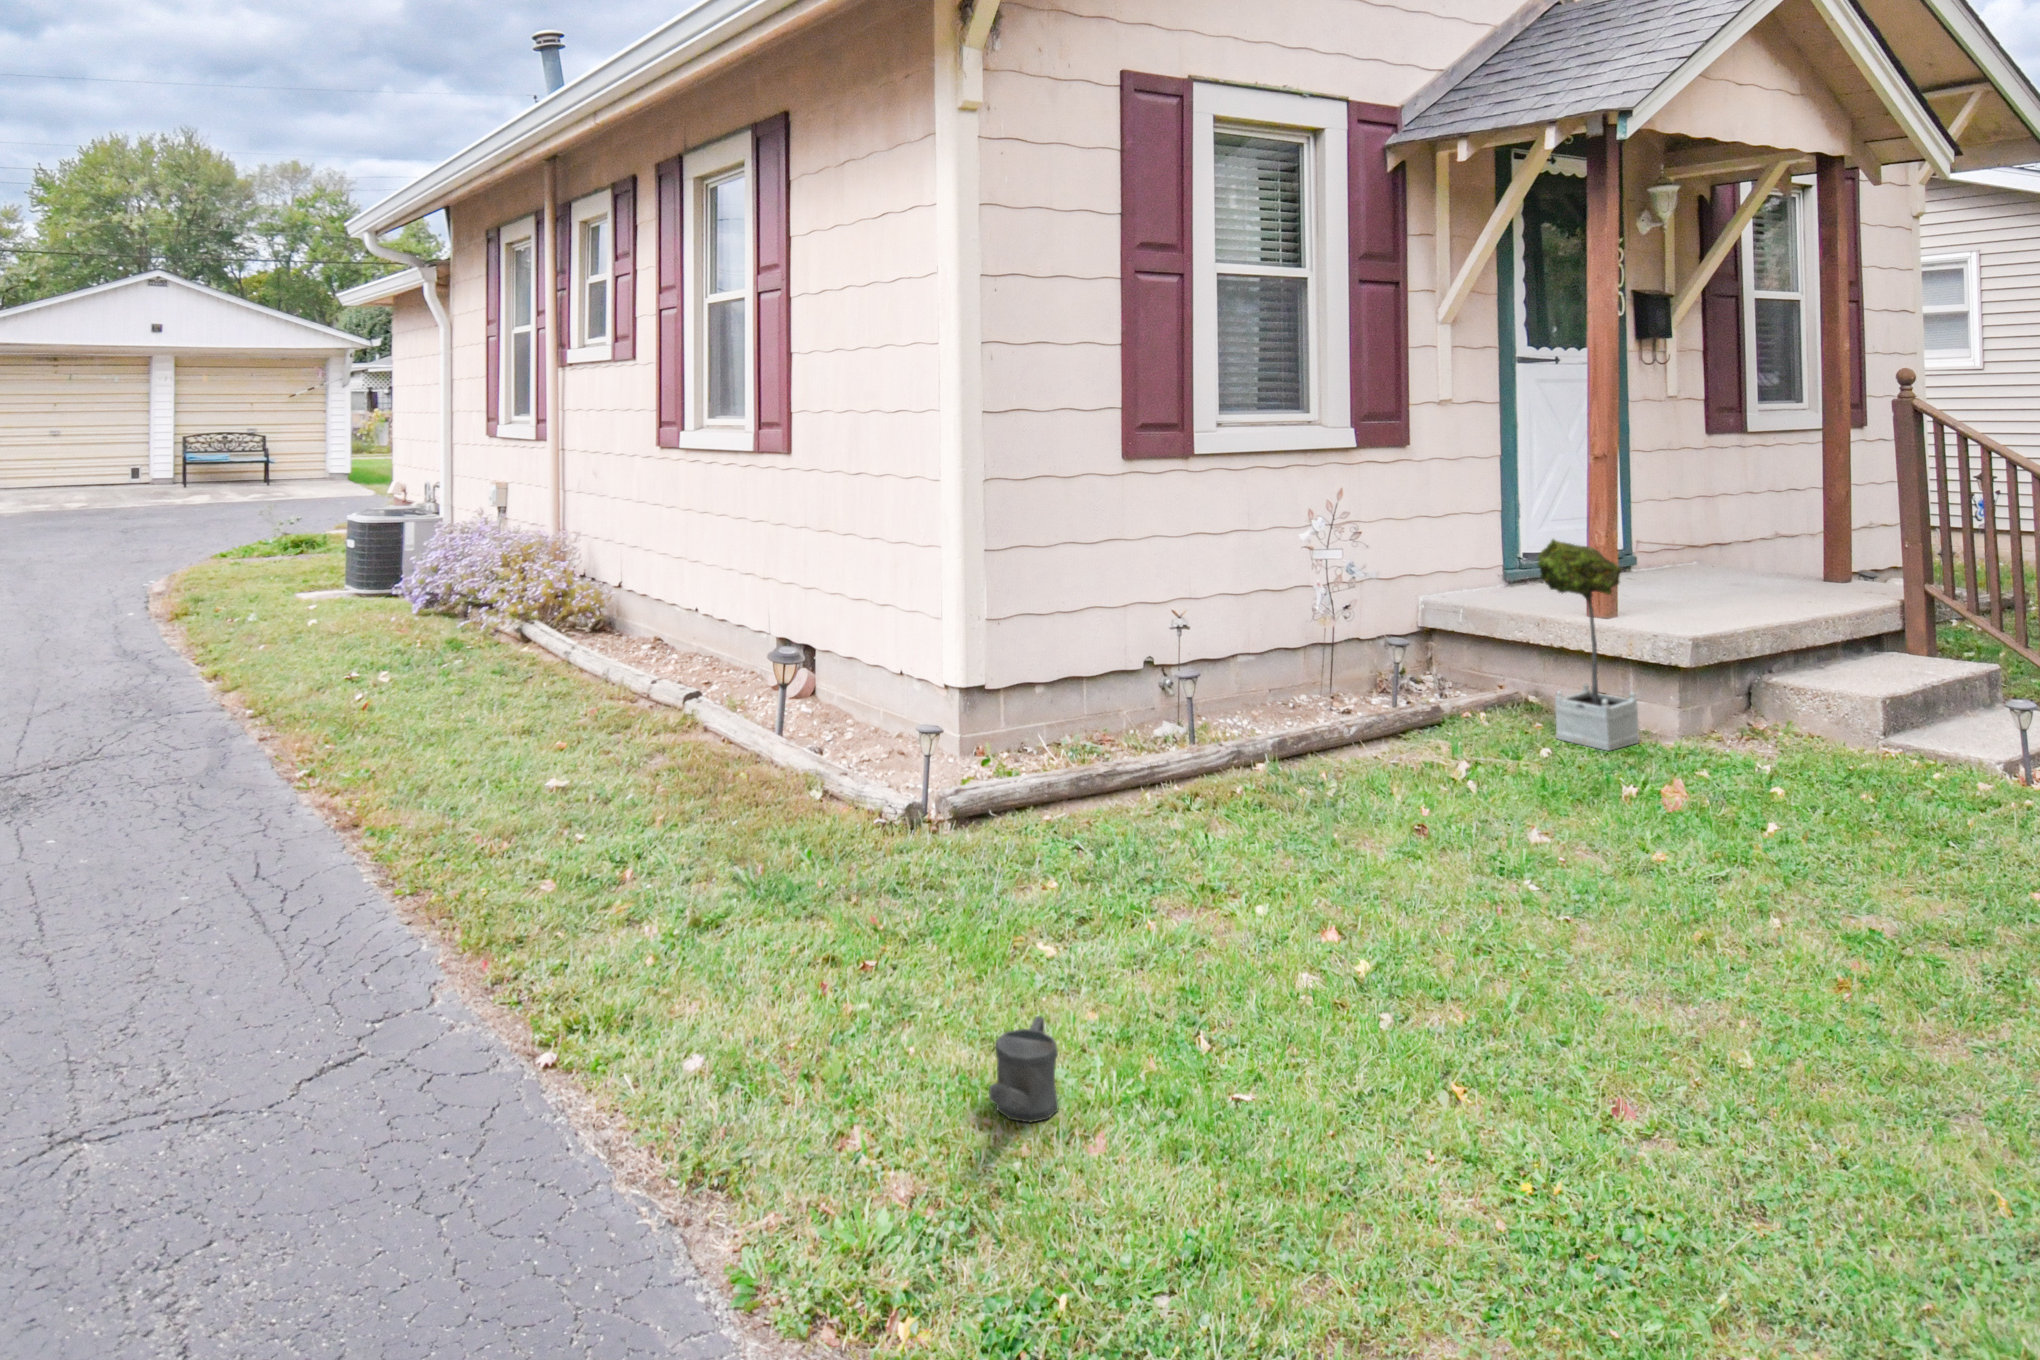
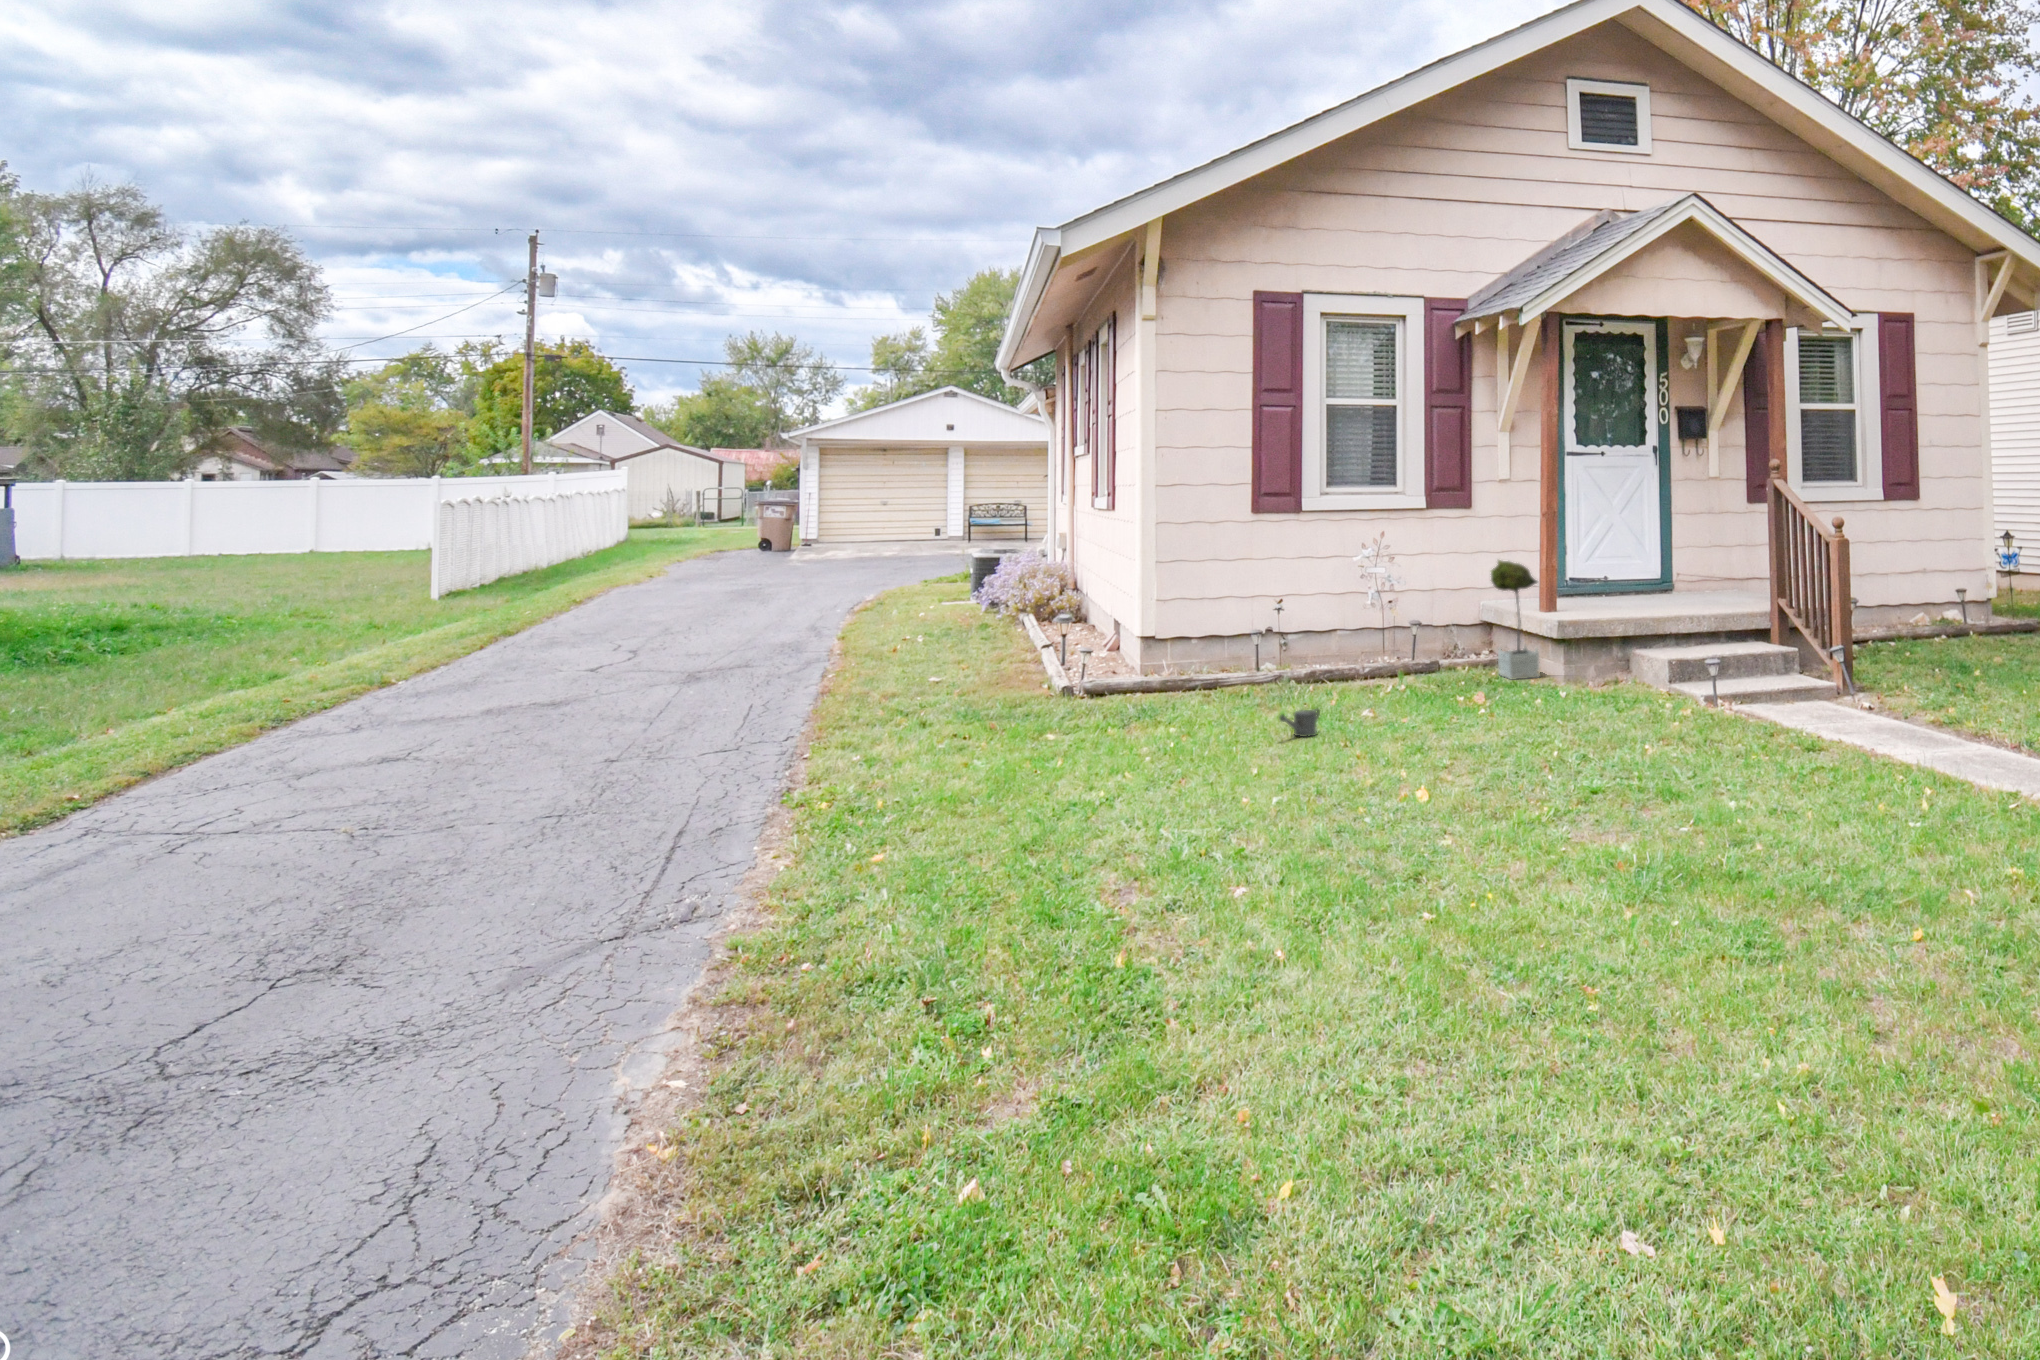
watering can: present [989,1016,1058,1122] -> present [1280,709,1320,737]

